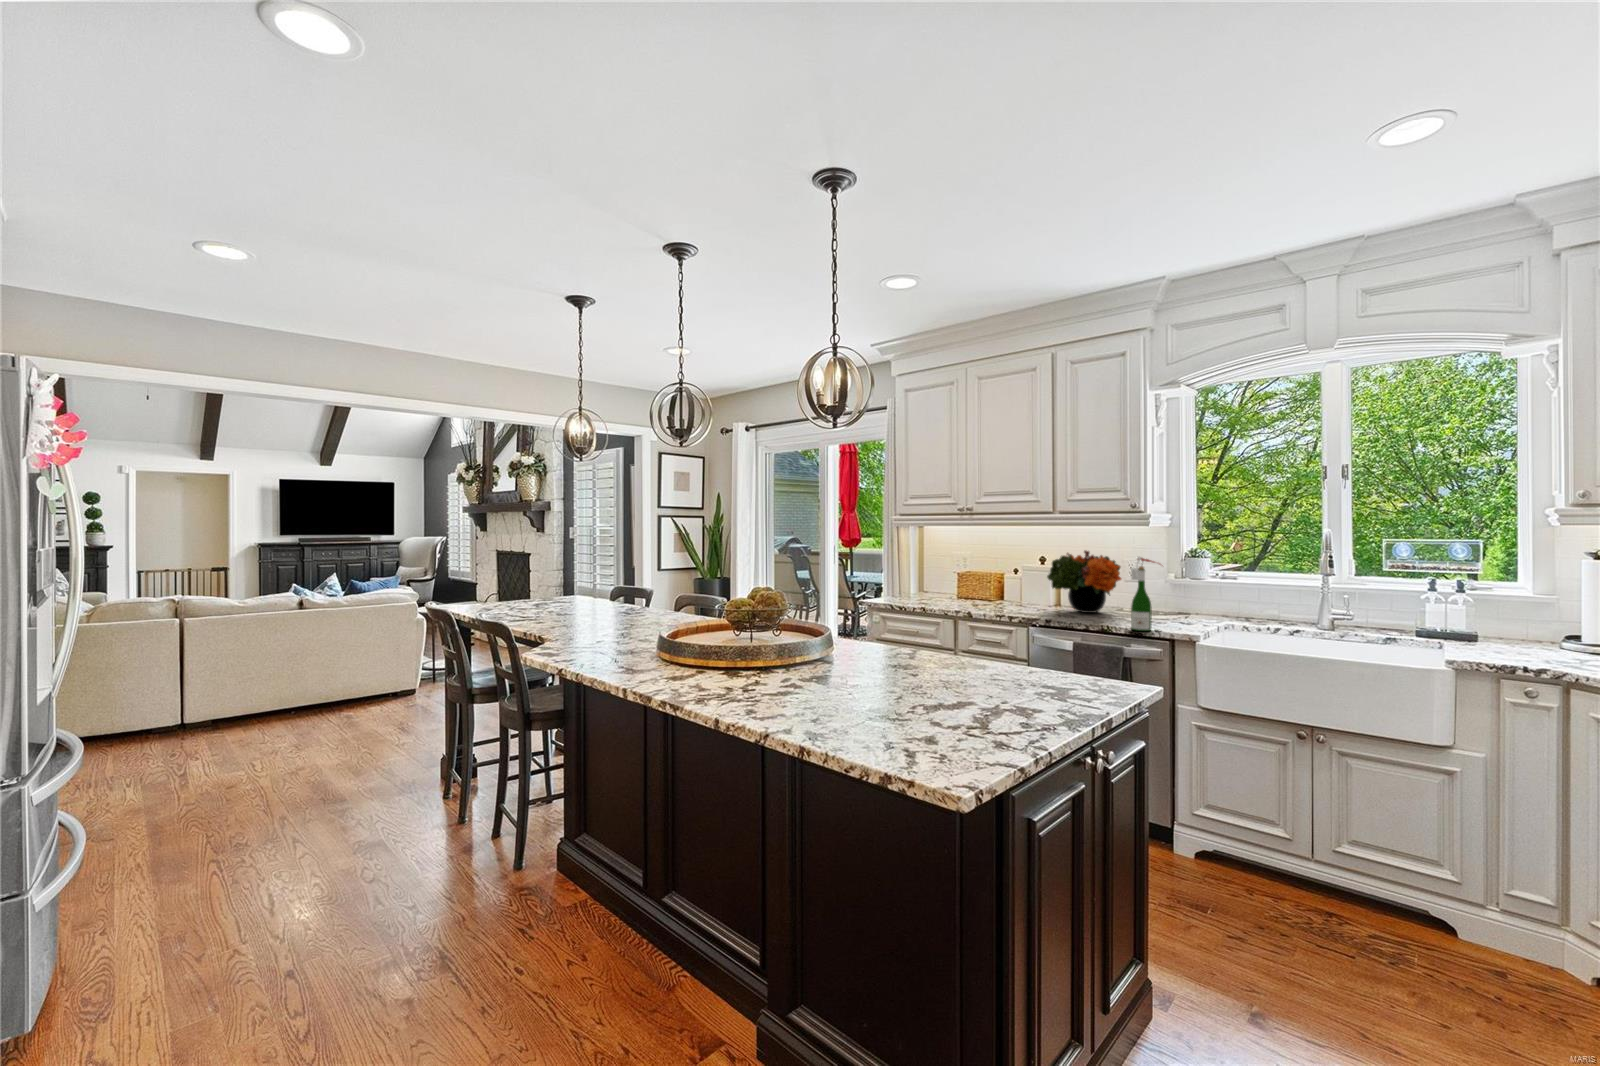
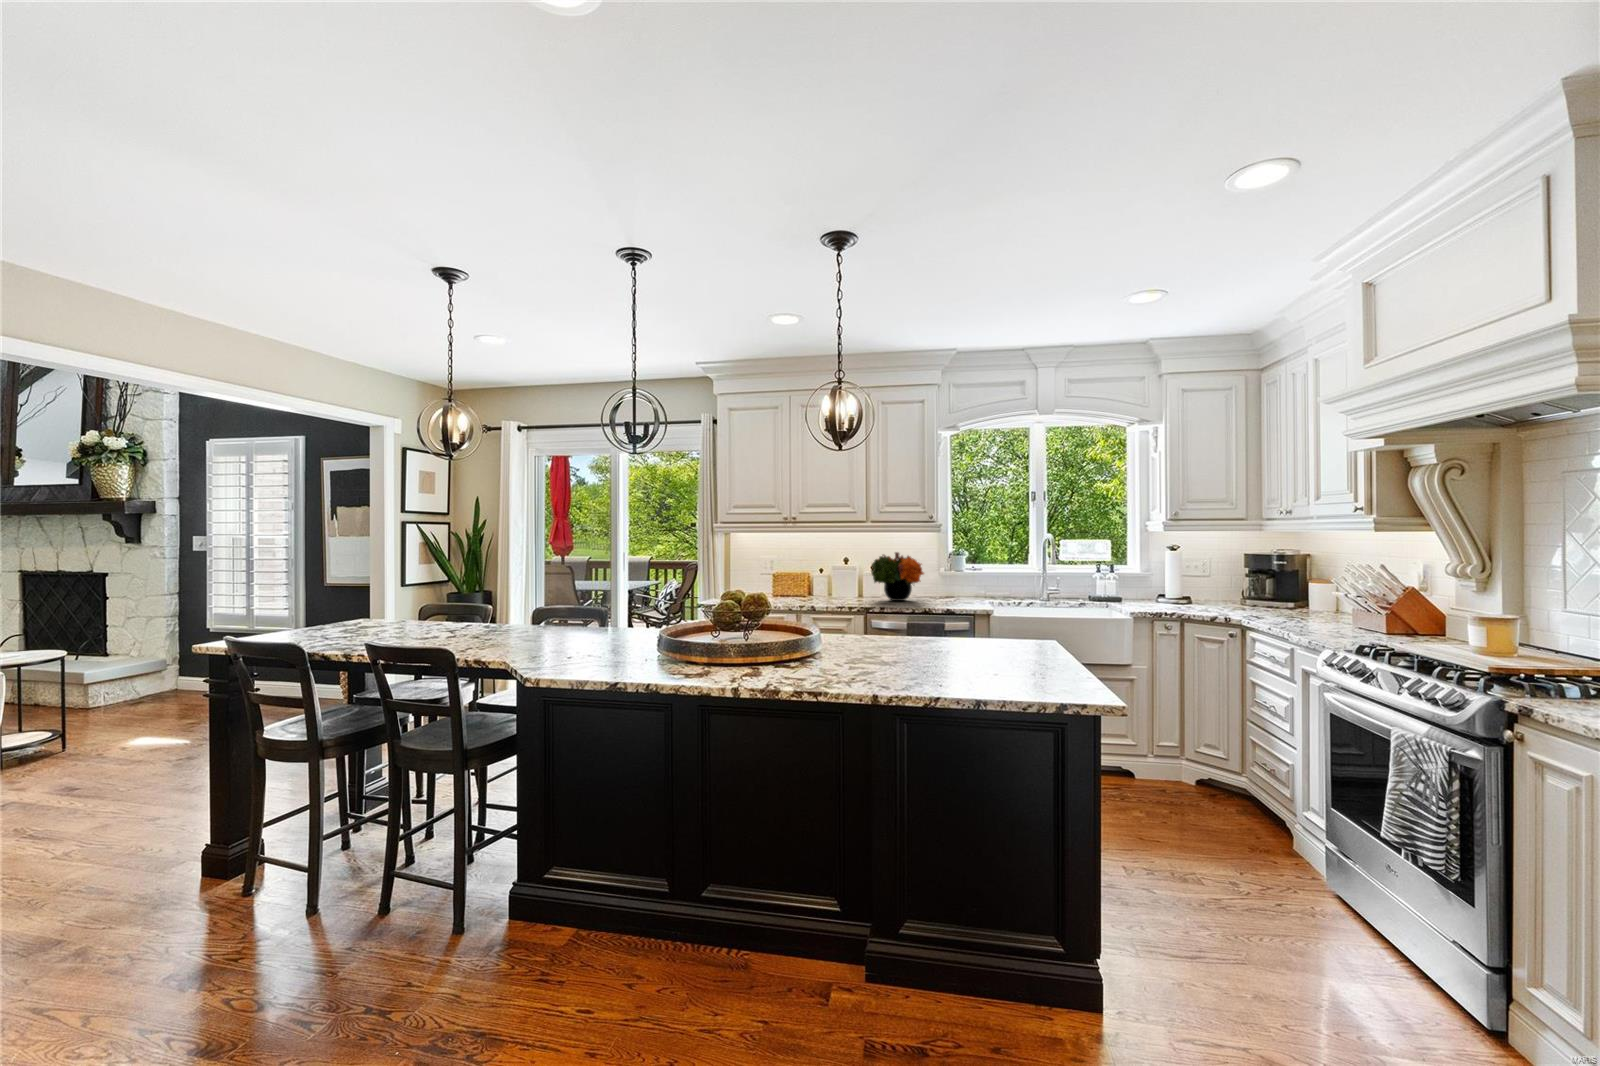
wine bottle: present [1131,557,1161,631] -> none [945,555,968,609]

